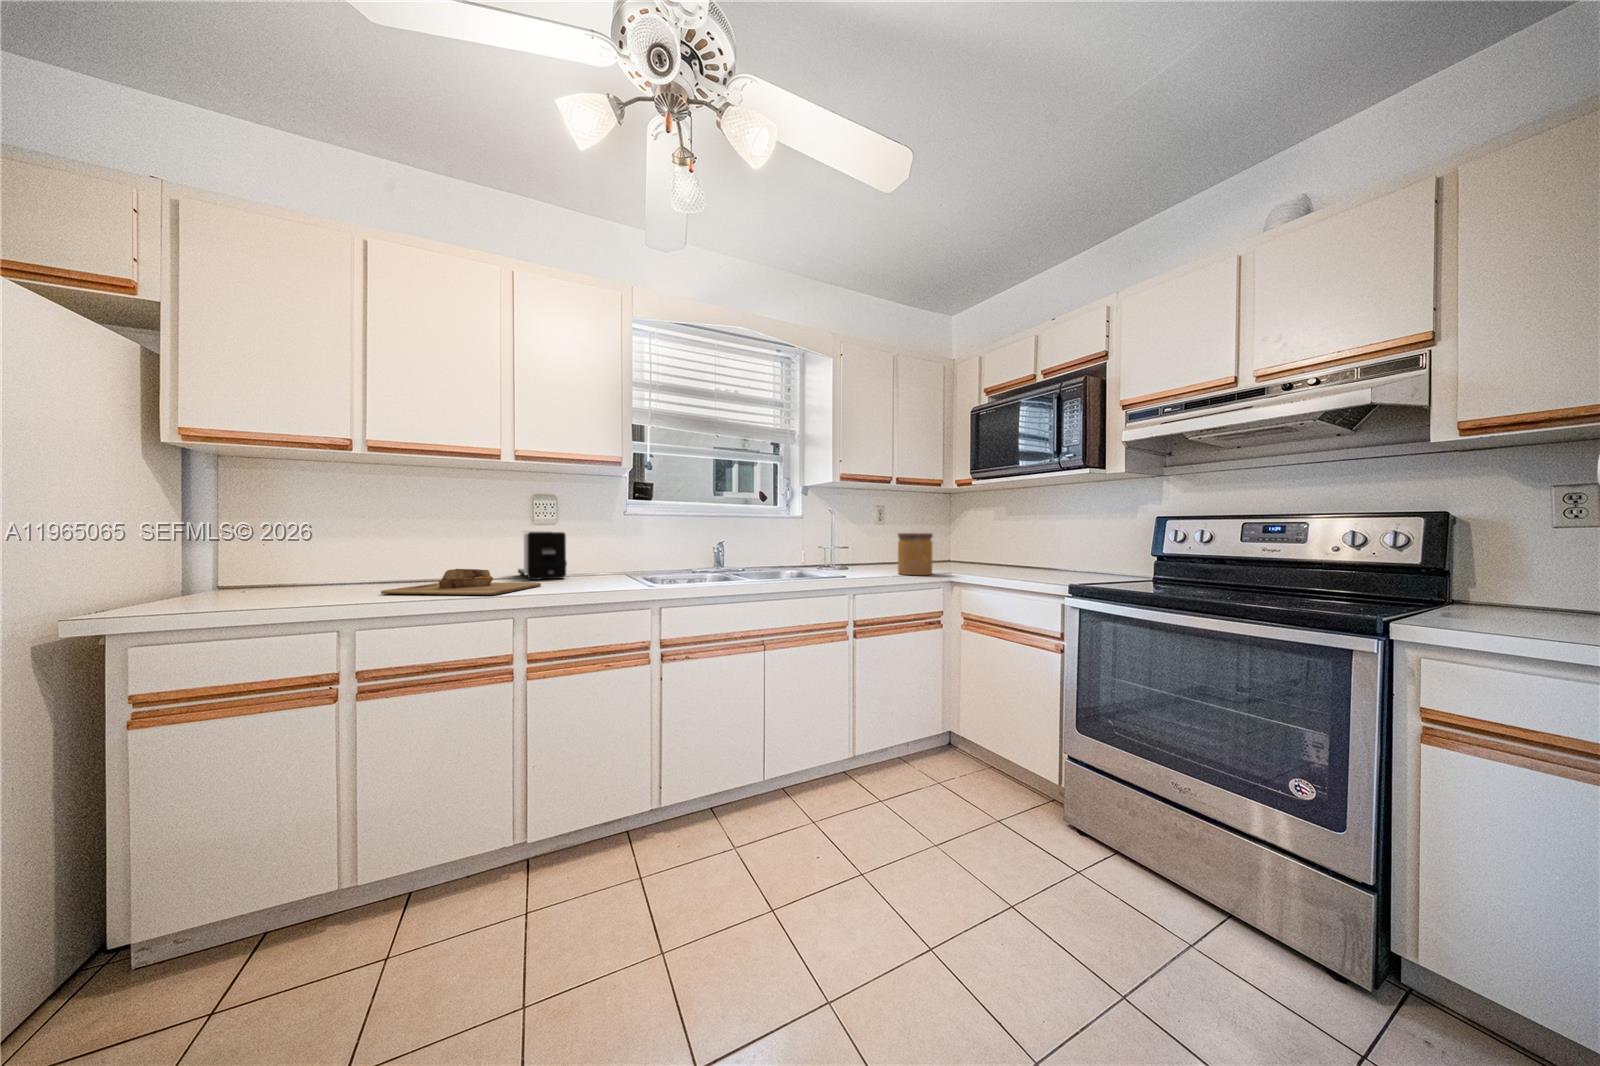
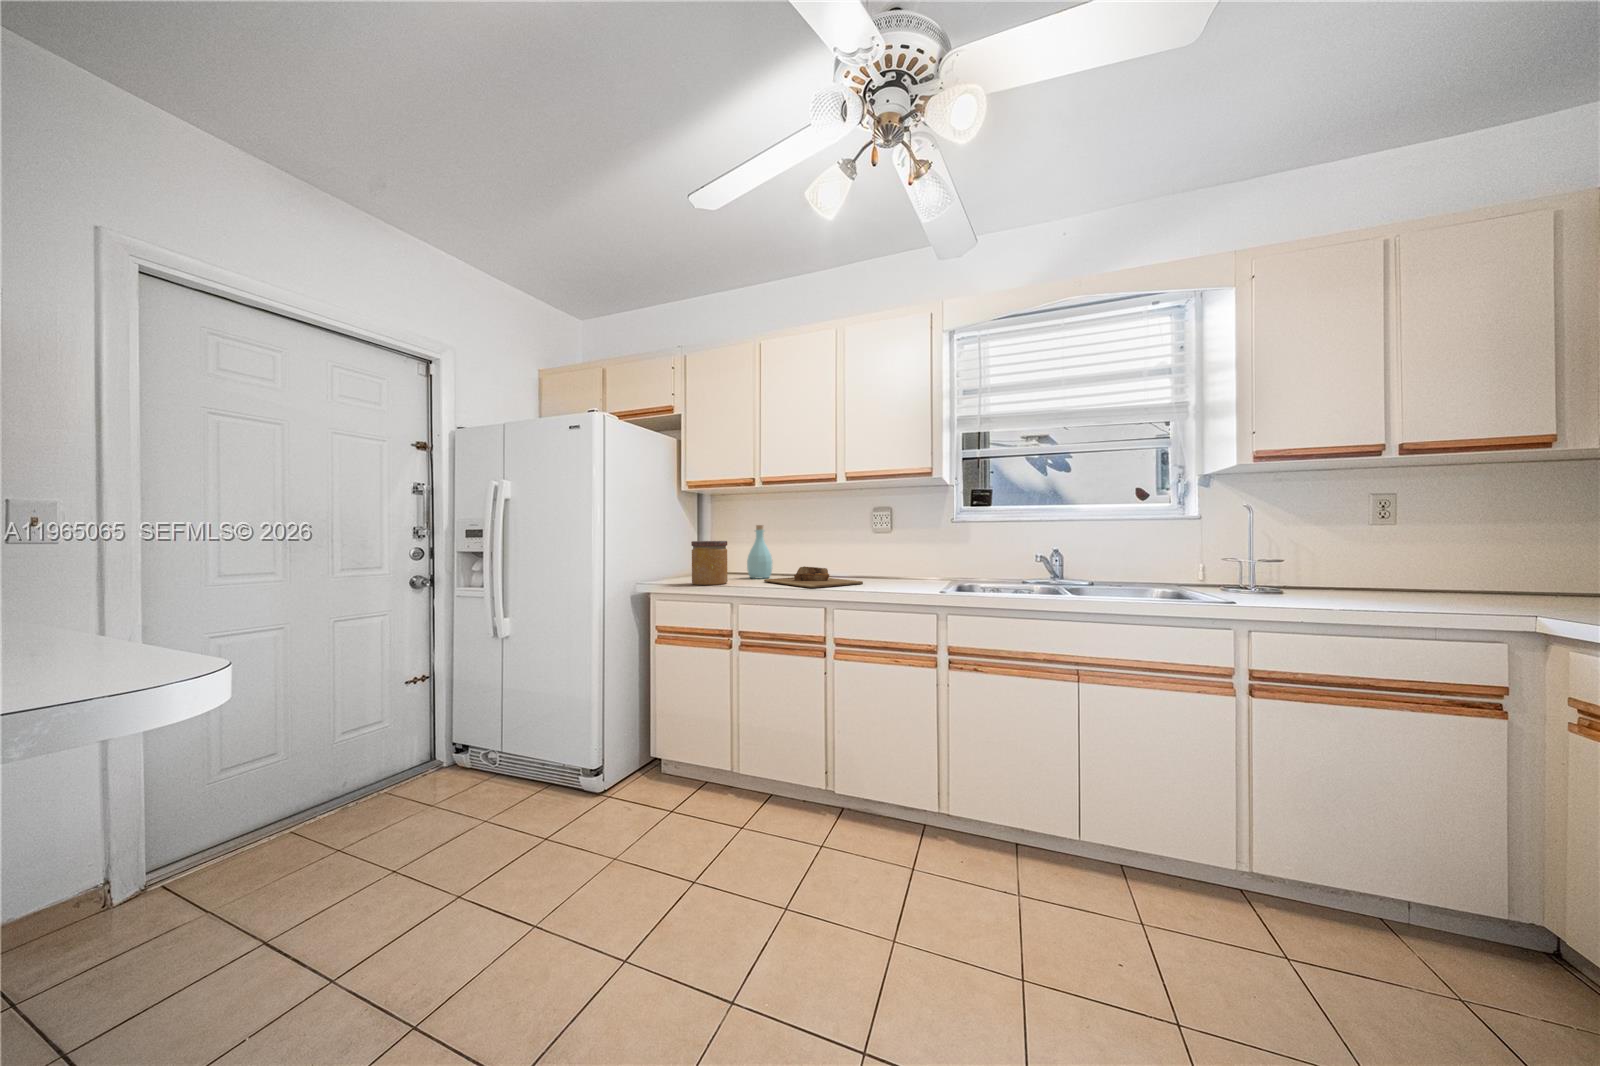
bottle: none [322,511,373,592] -> present [747,525,773,578]
toaster: present [518,532,567,580] -> none [869,538,904,579]
jar: present [898,533,933,575] -> present [691,541,728,585]

